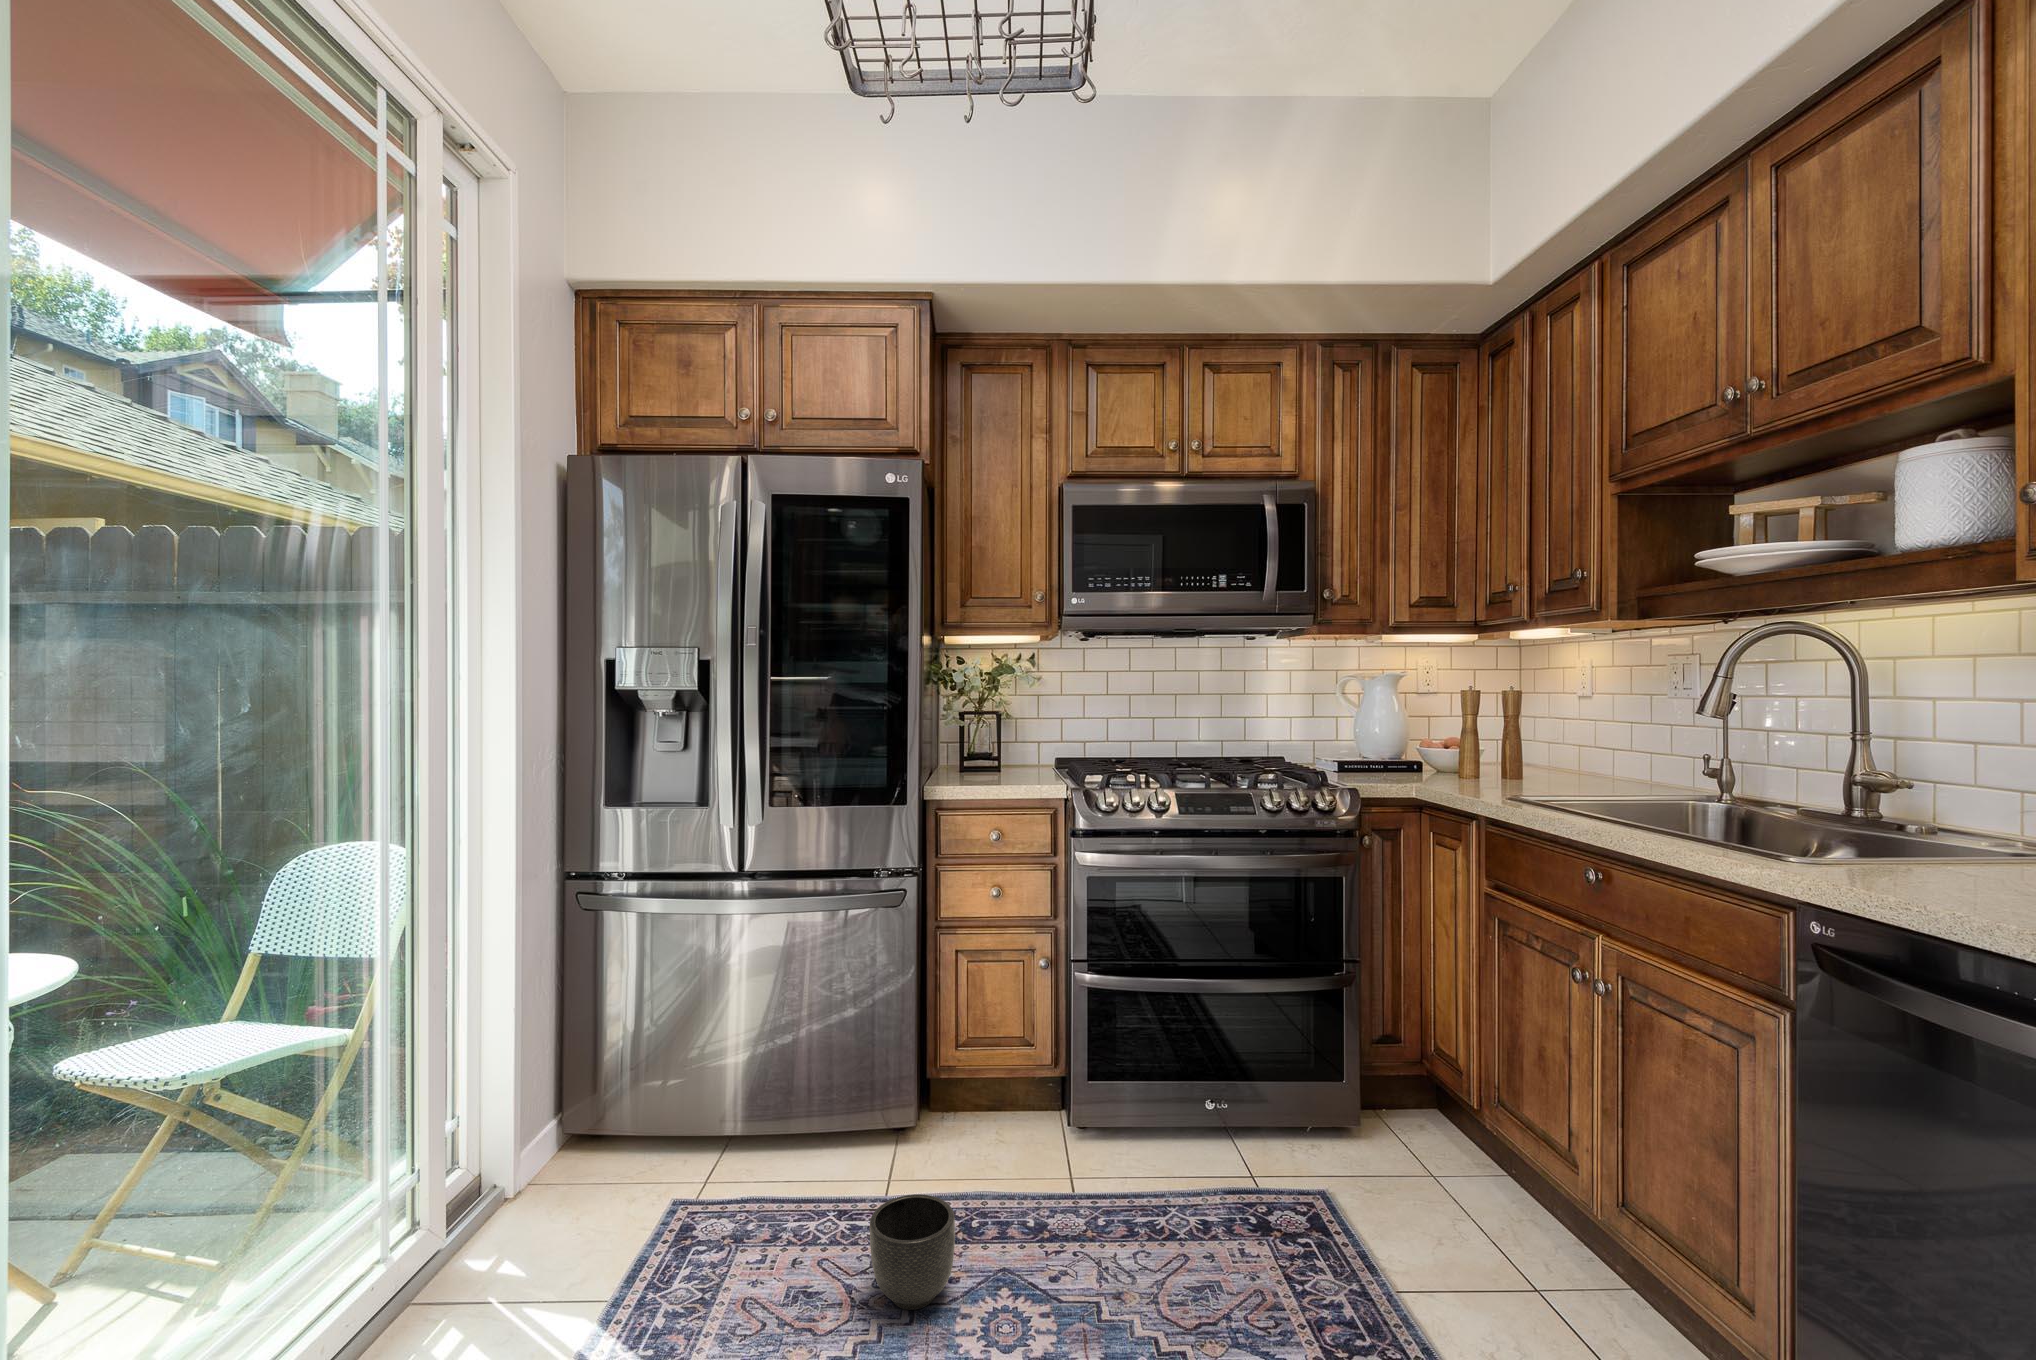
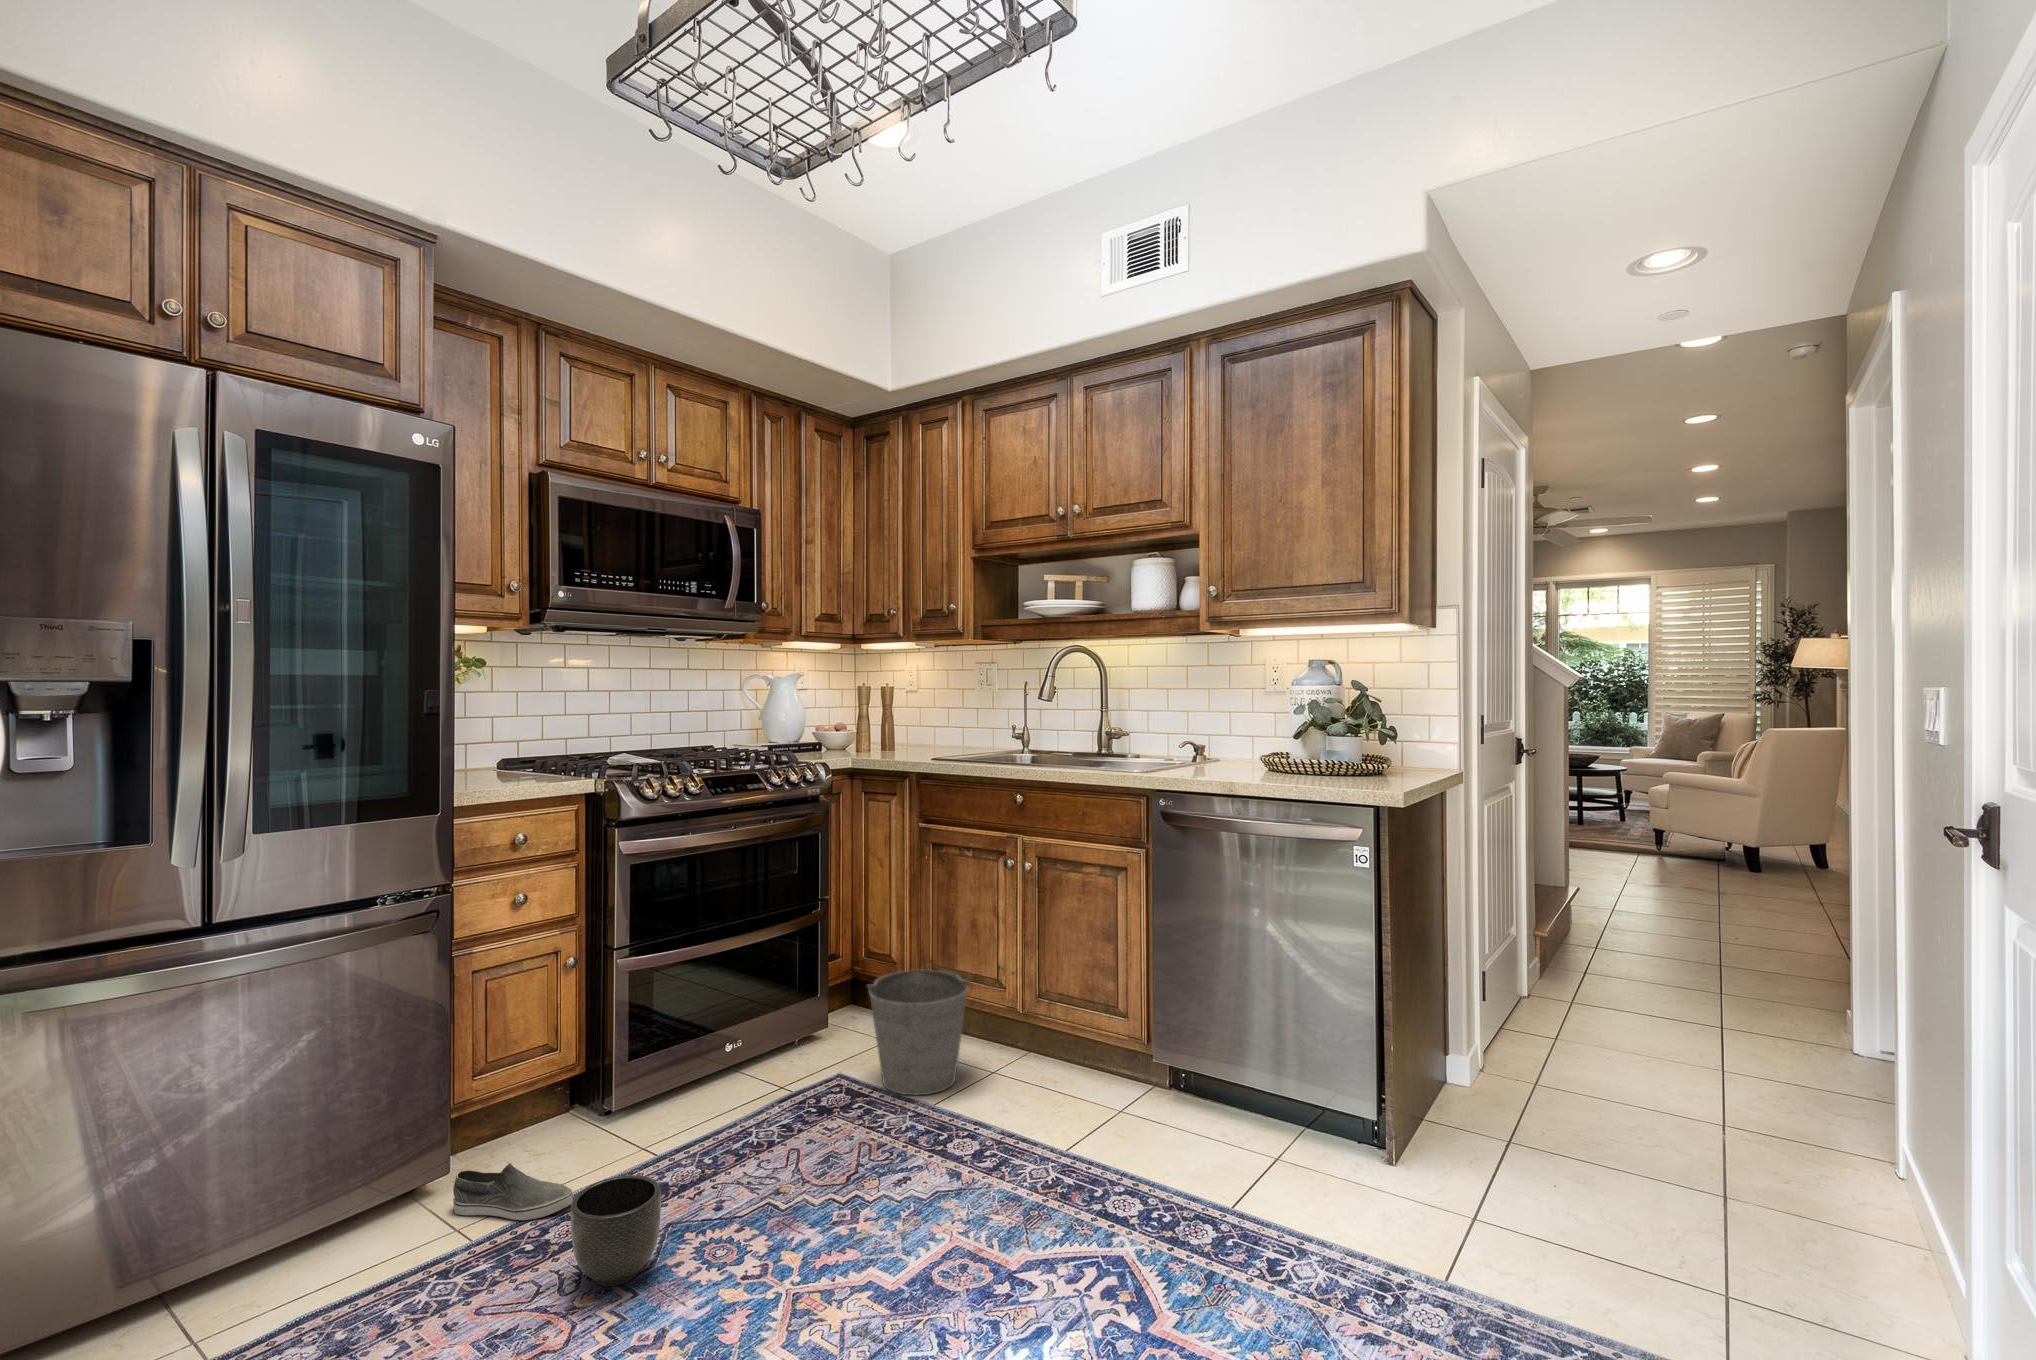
bucket: none [1348,1079,1499,1274] -> present [867,969,969,1095]
shoe: none [901,1128,969,1203] -> present [453,1163,573,1220]

